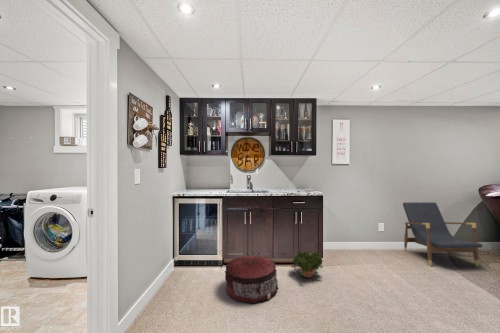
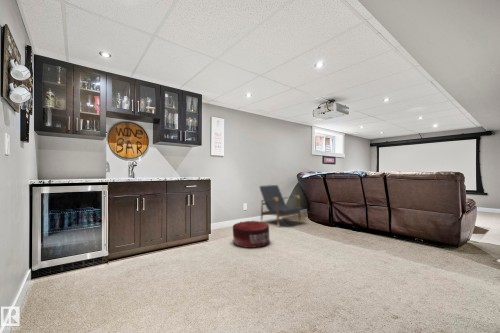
potted plant: present [291,250,323,278] -> none [186,226,216,251]
pouf: present [225,255,278,303] -> present [233,221,270,248]

